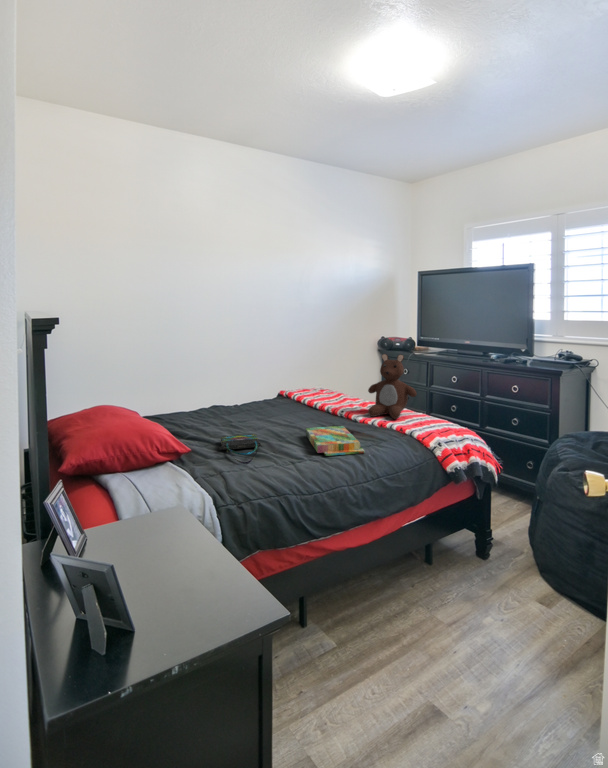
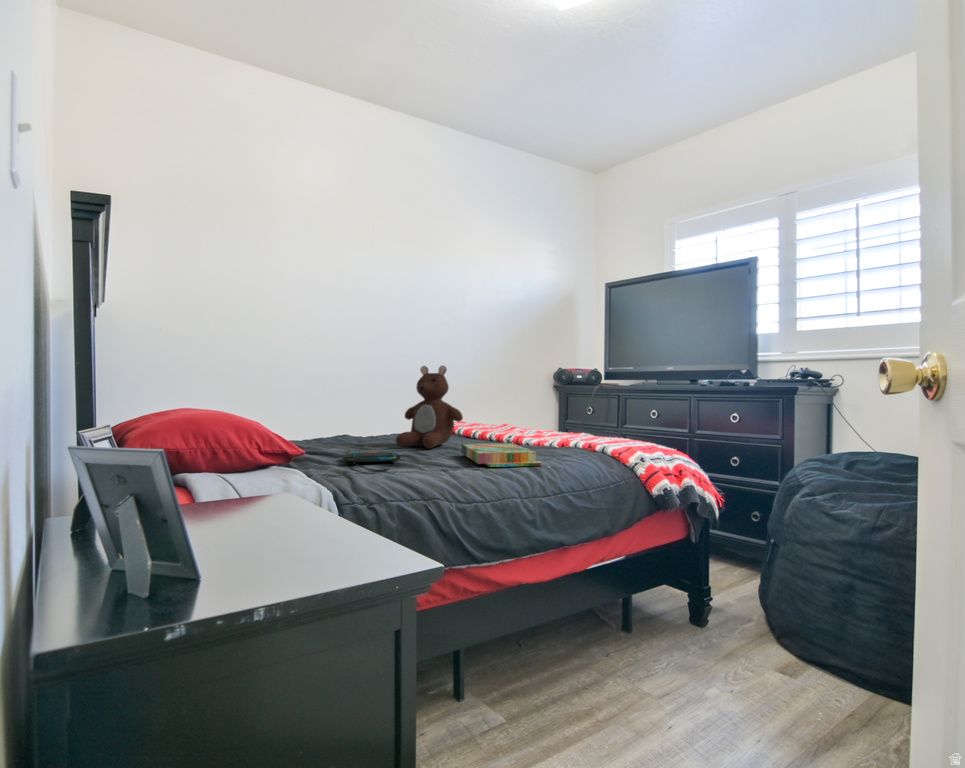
teddy bear: present [368,354,417,419] -> present [396,366,463,448]

